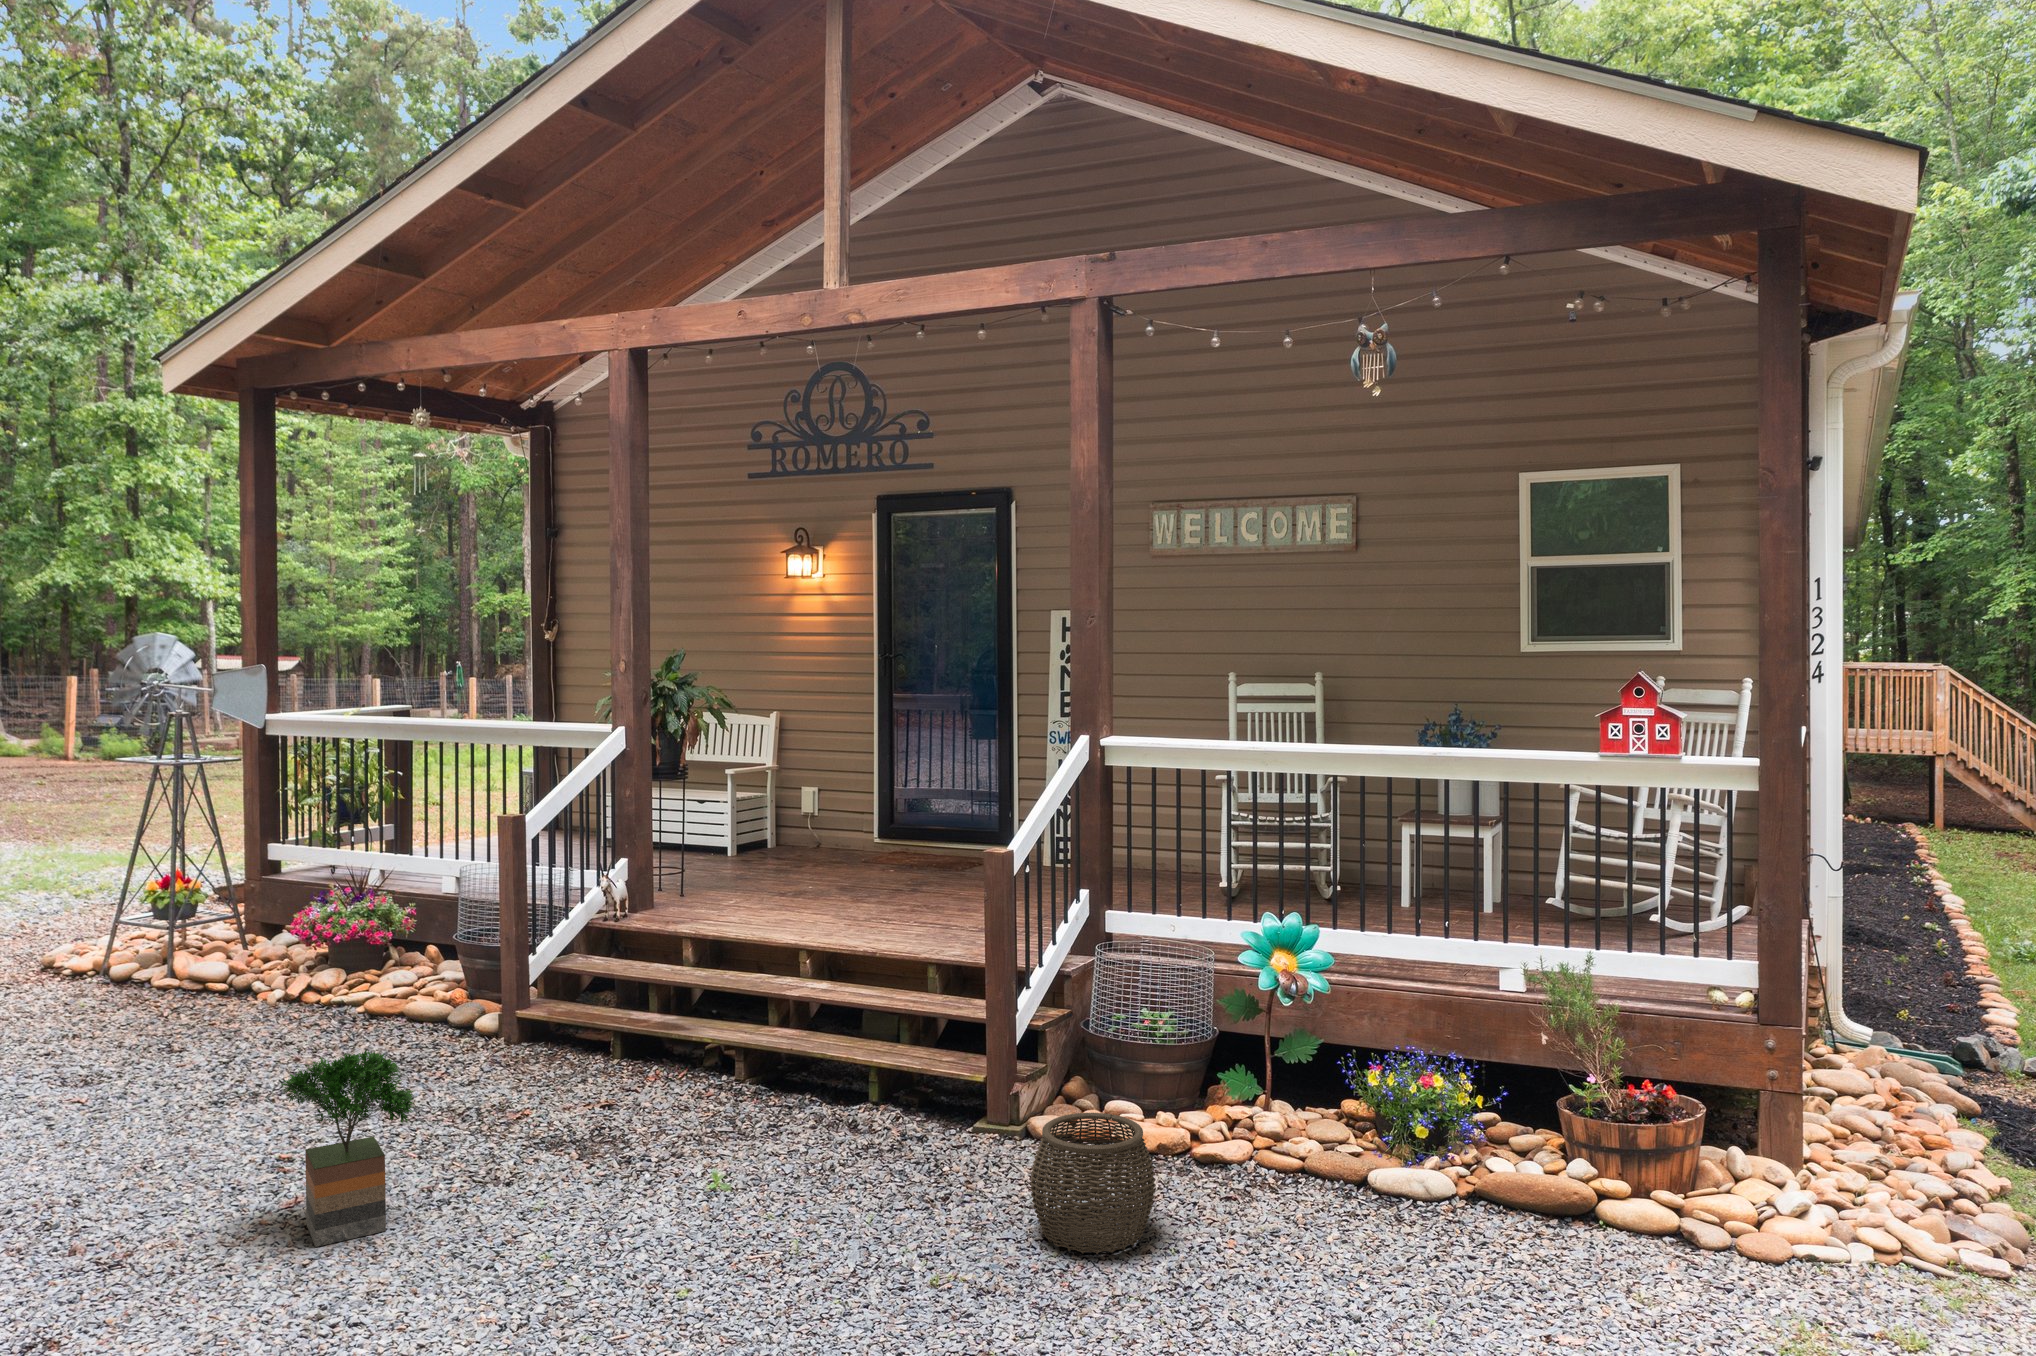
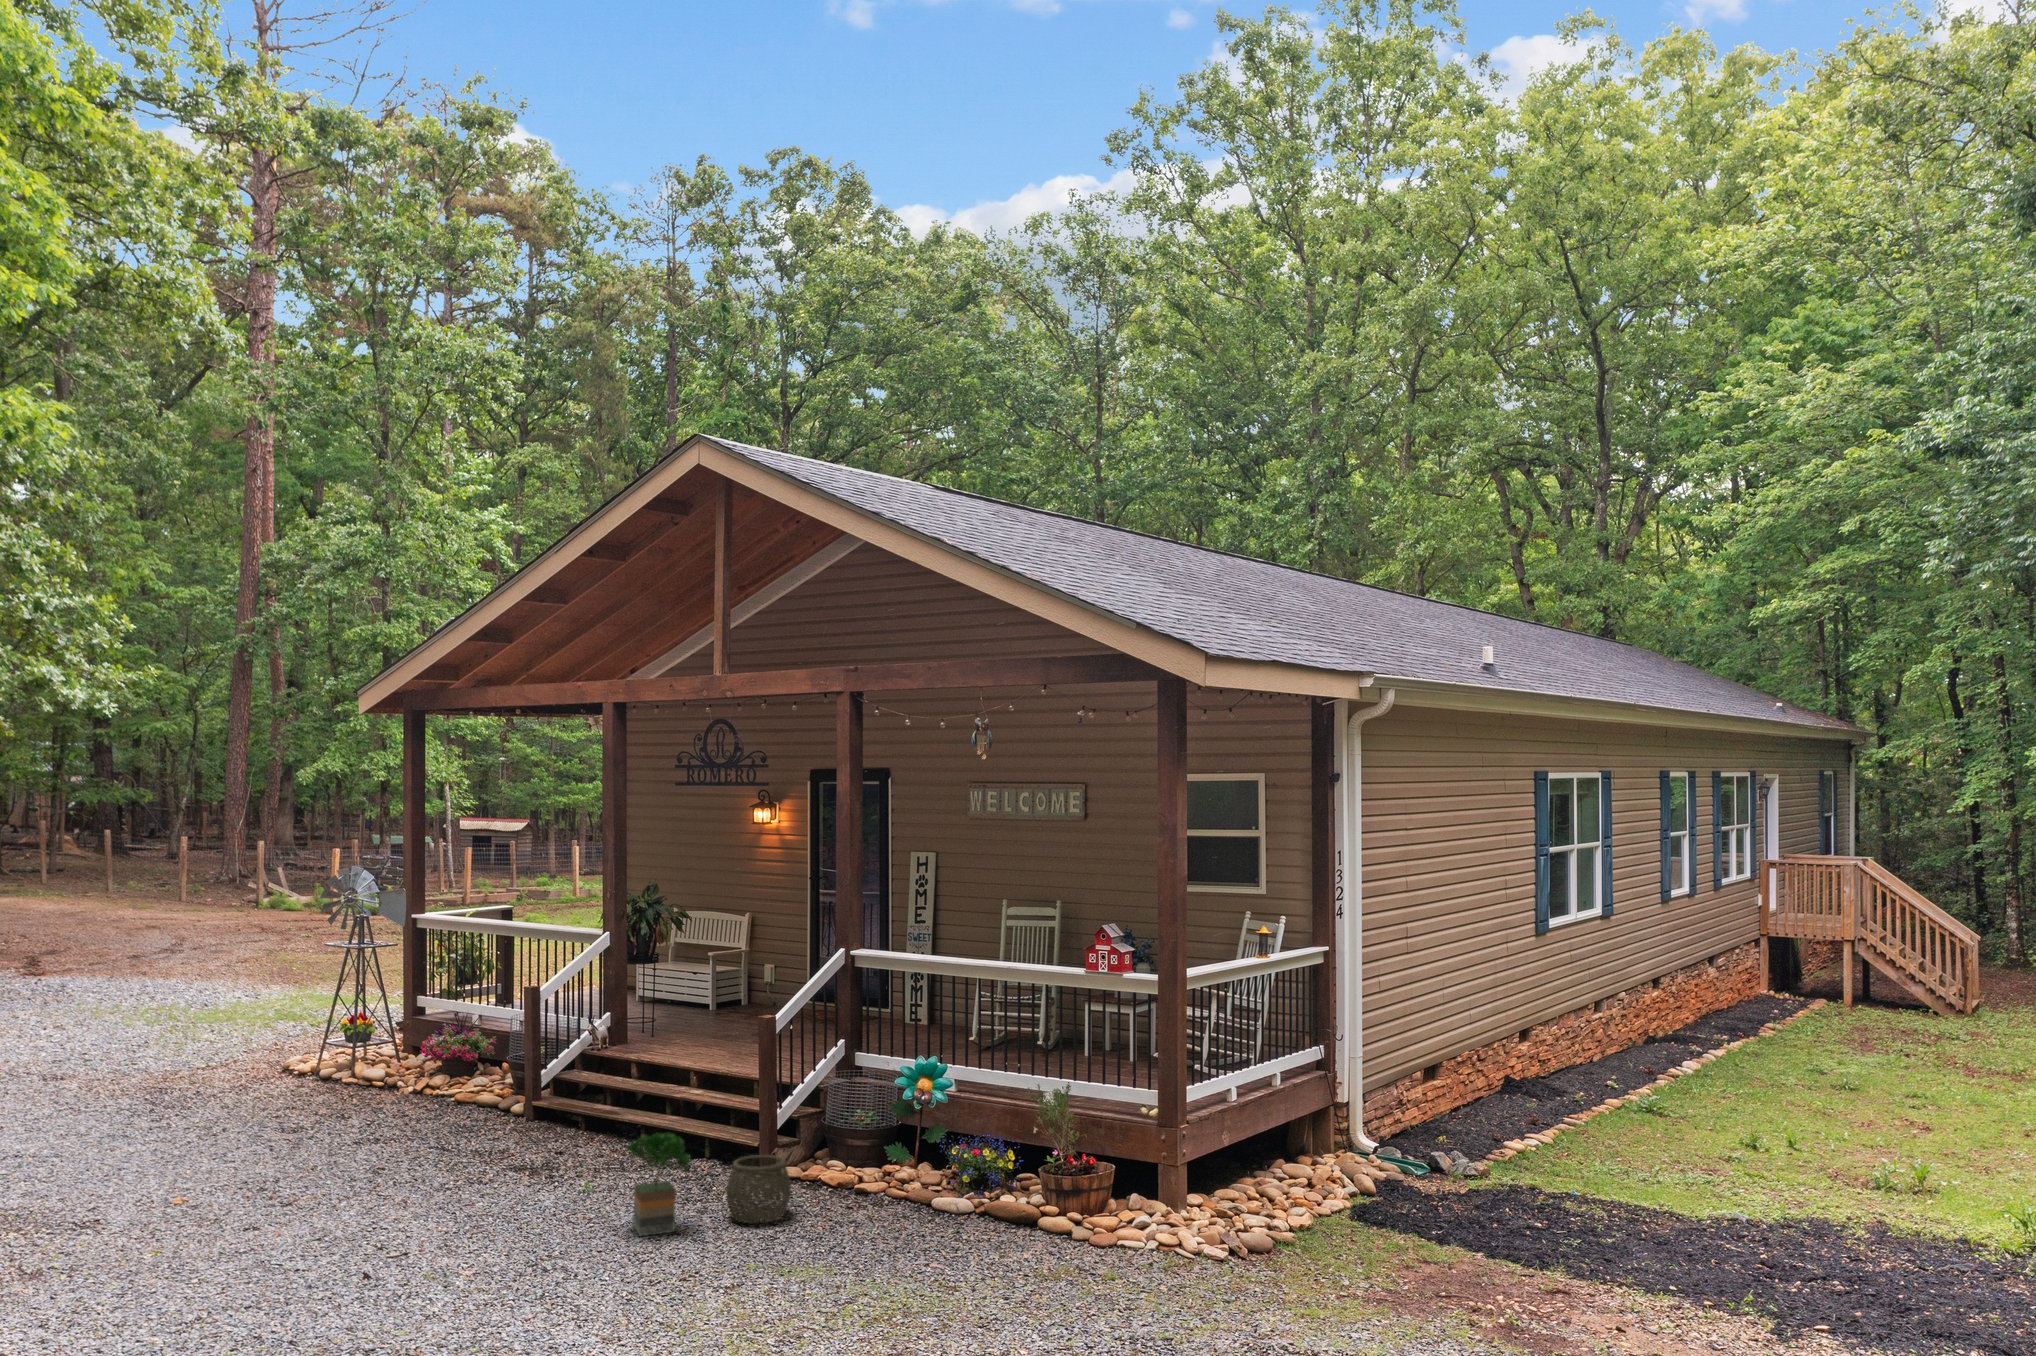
potted tree: present [282,1050,413,1247] -> present [627,1133,690,1236]

